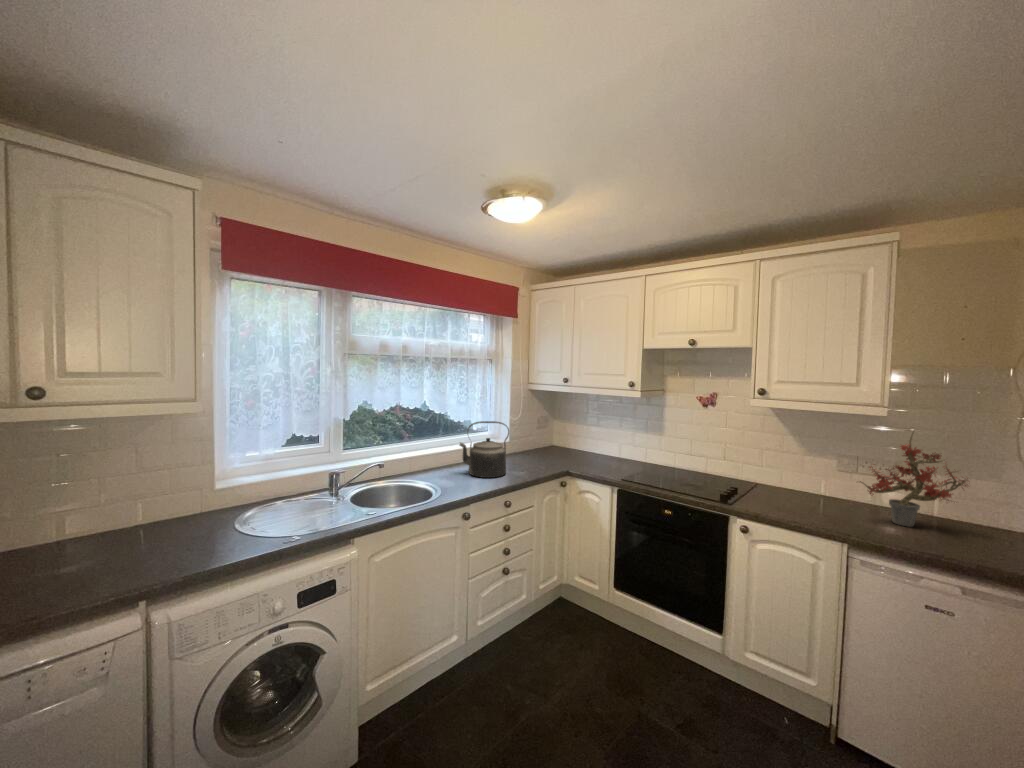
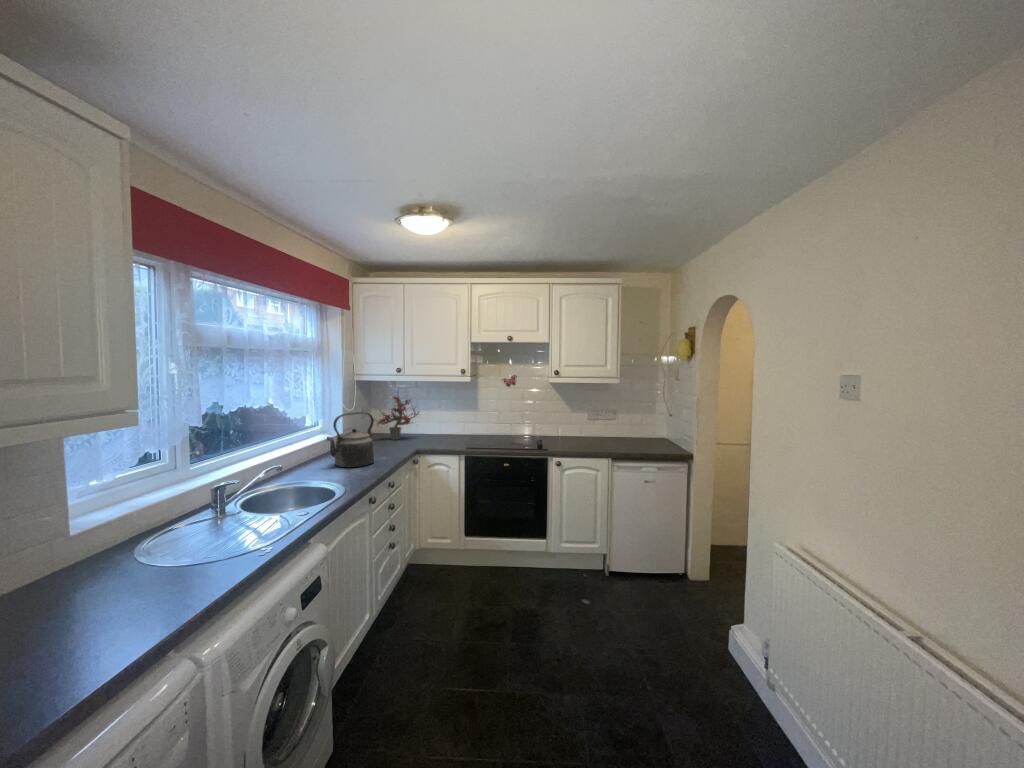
potted plant: present [860,434,968,527] -> present [377,396,420,440]

